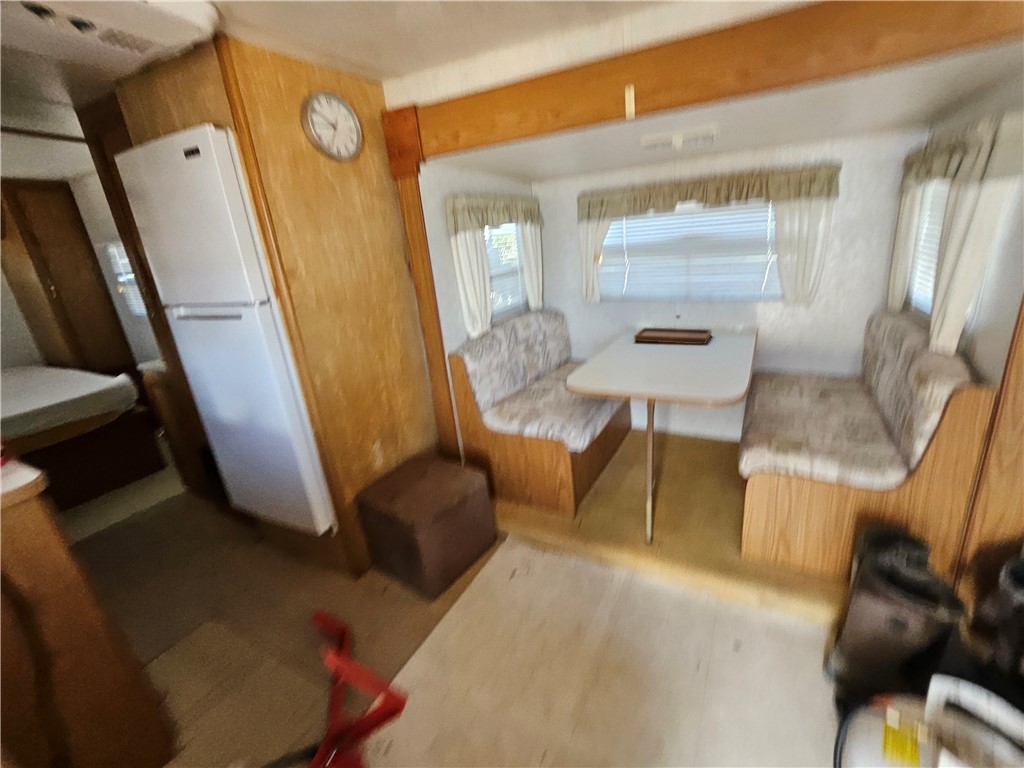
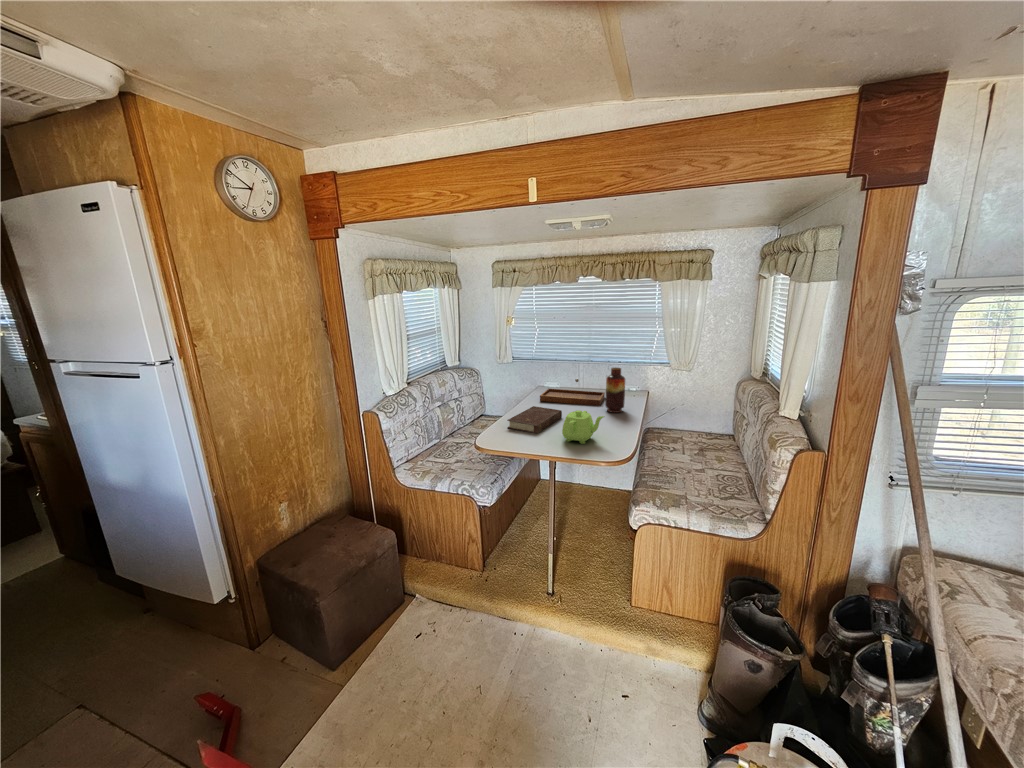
vase: none [712,299,738,351] -> present [605,367,625,413]
book: none [600,346,661,374] -> present [507,406,562,433]
teapot: none [662,346,712,383] -> present [562,410,604,444]

